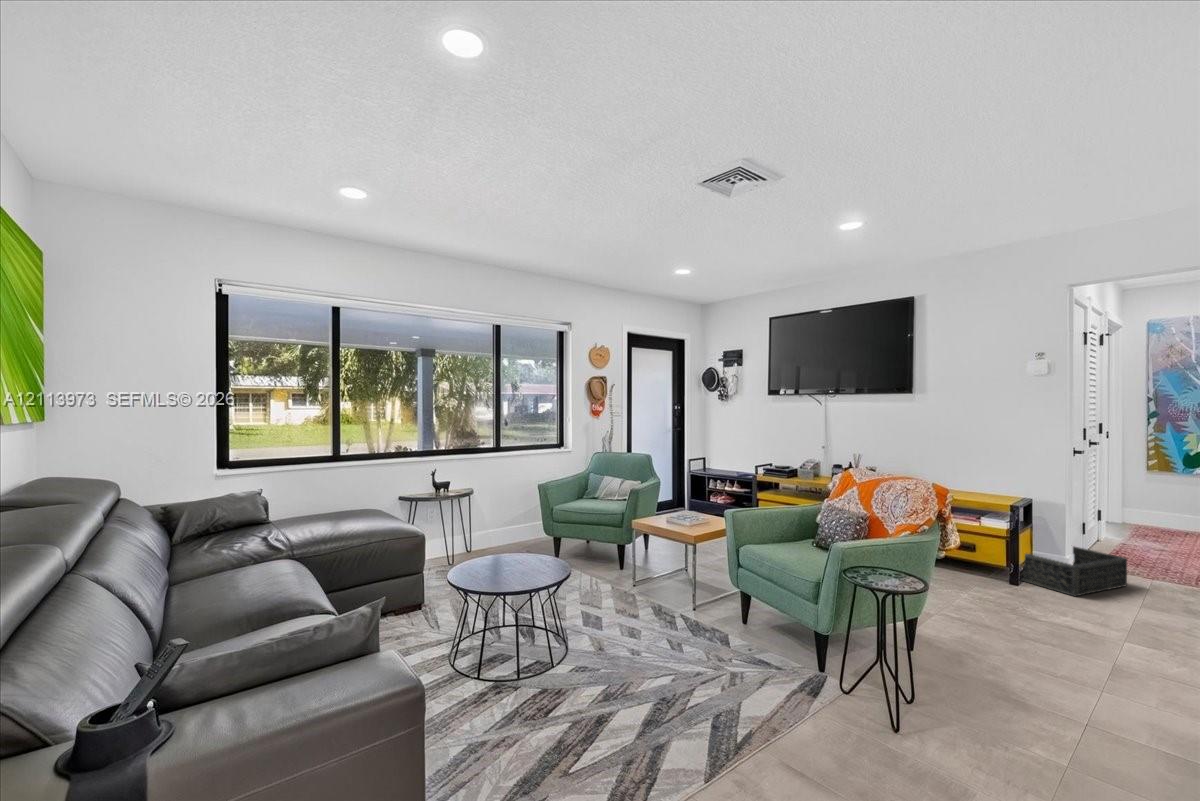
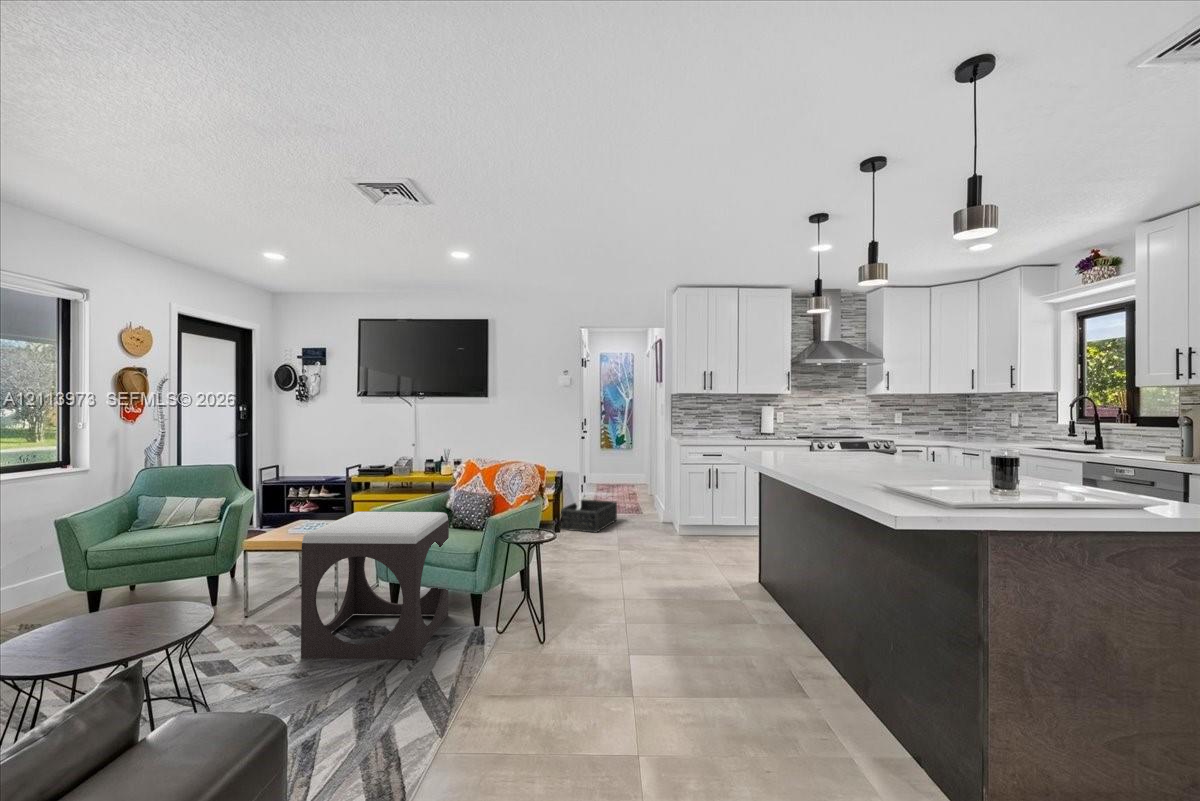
footstool: none [646,512,798,680] -> present [301,512,449,659]

